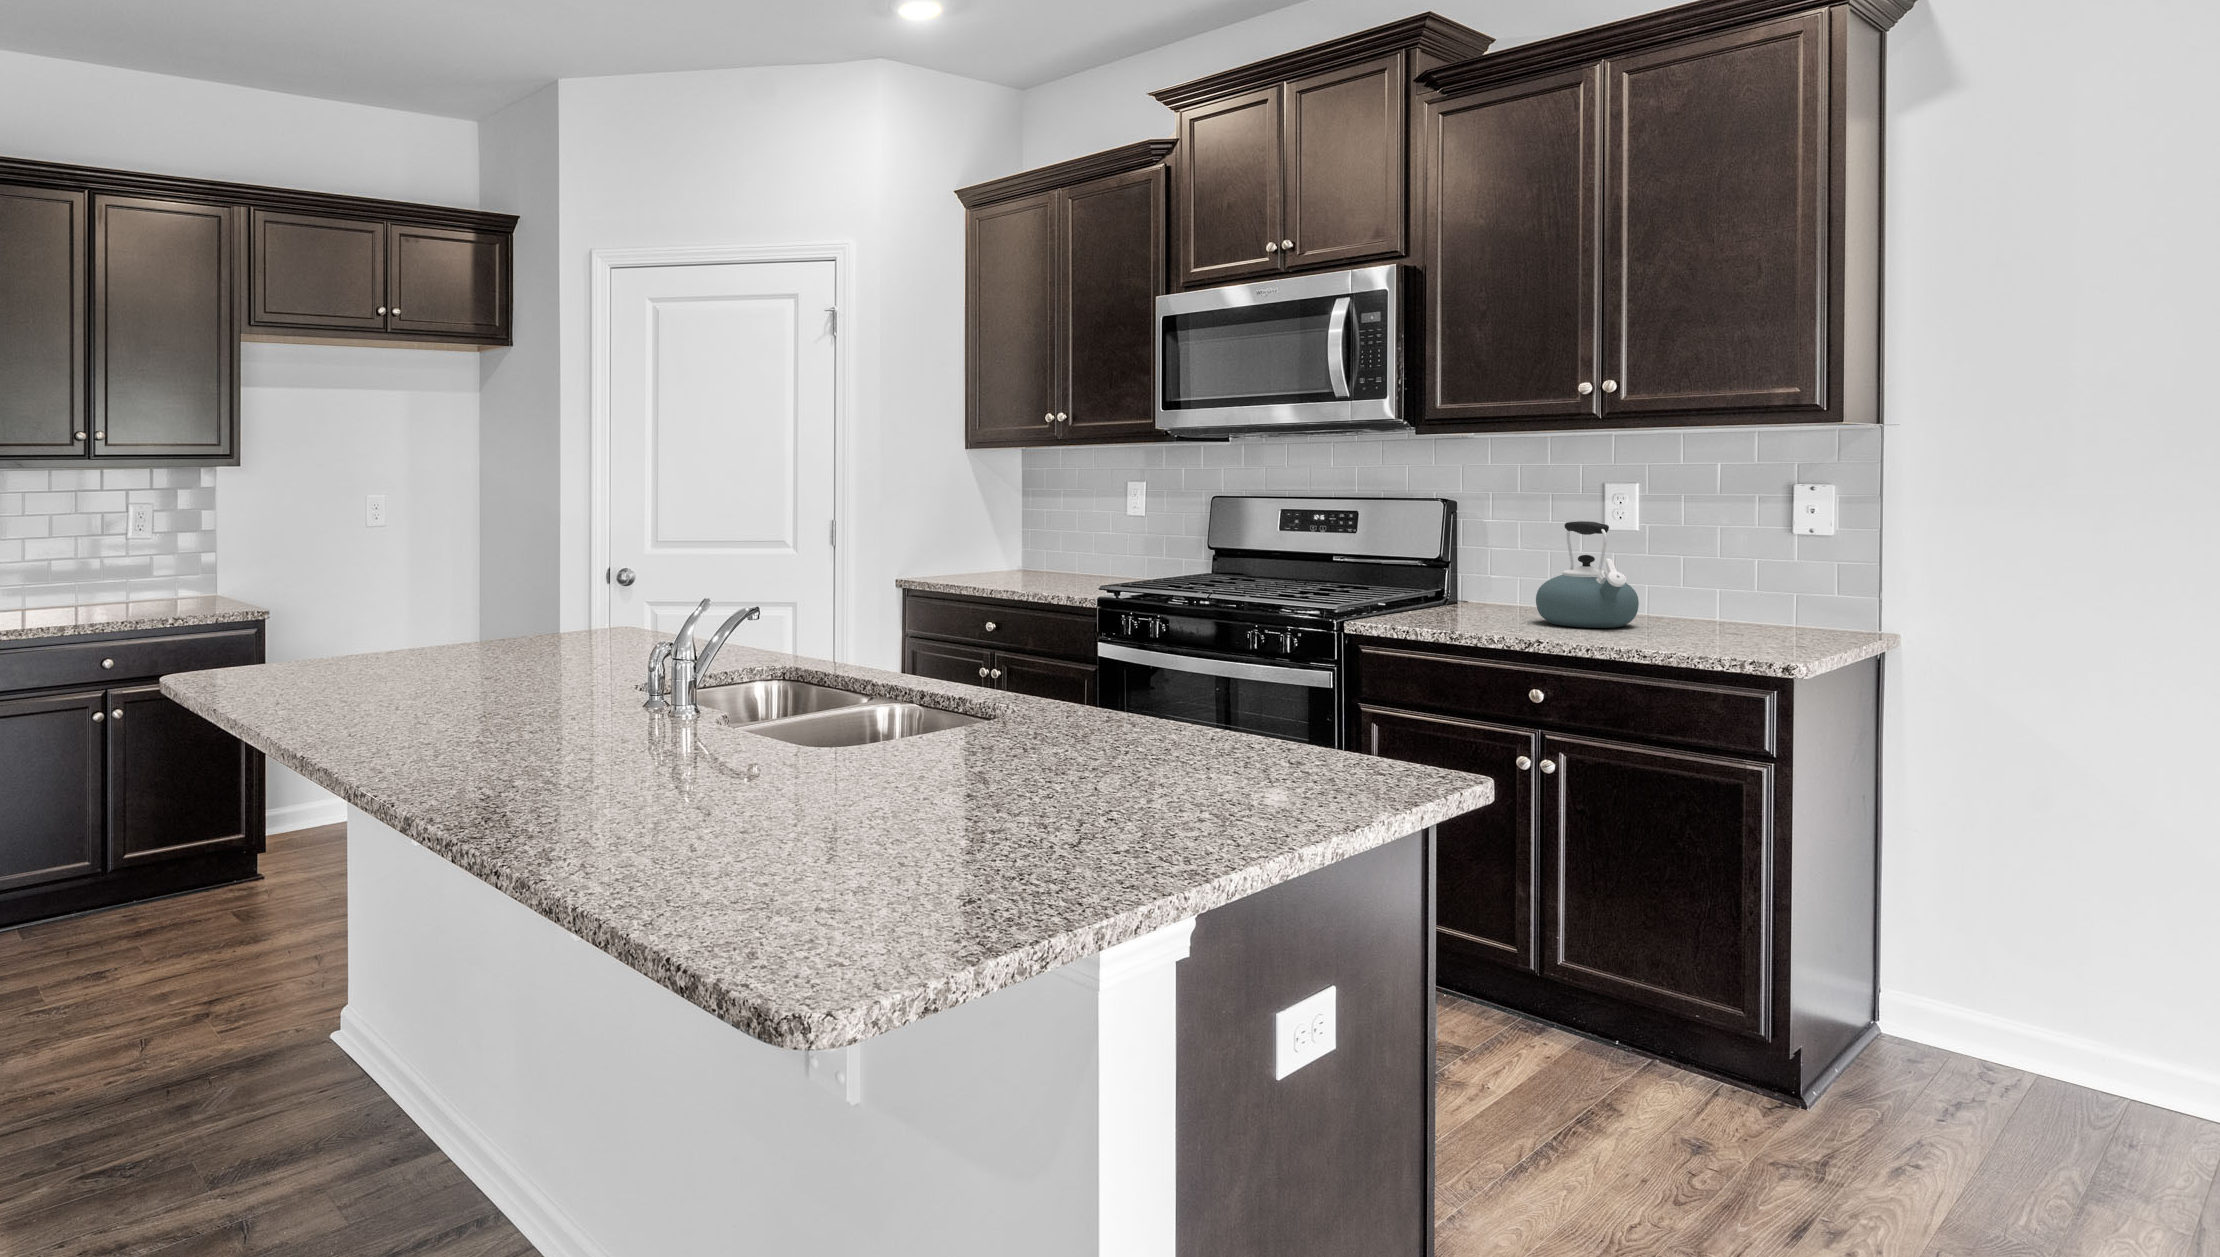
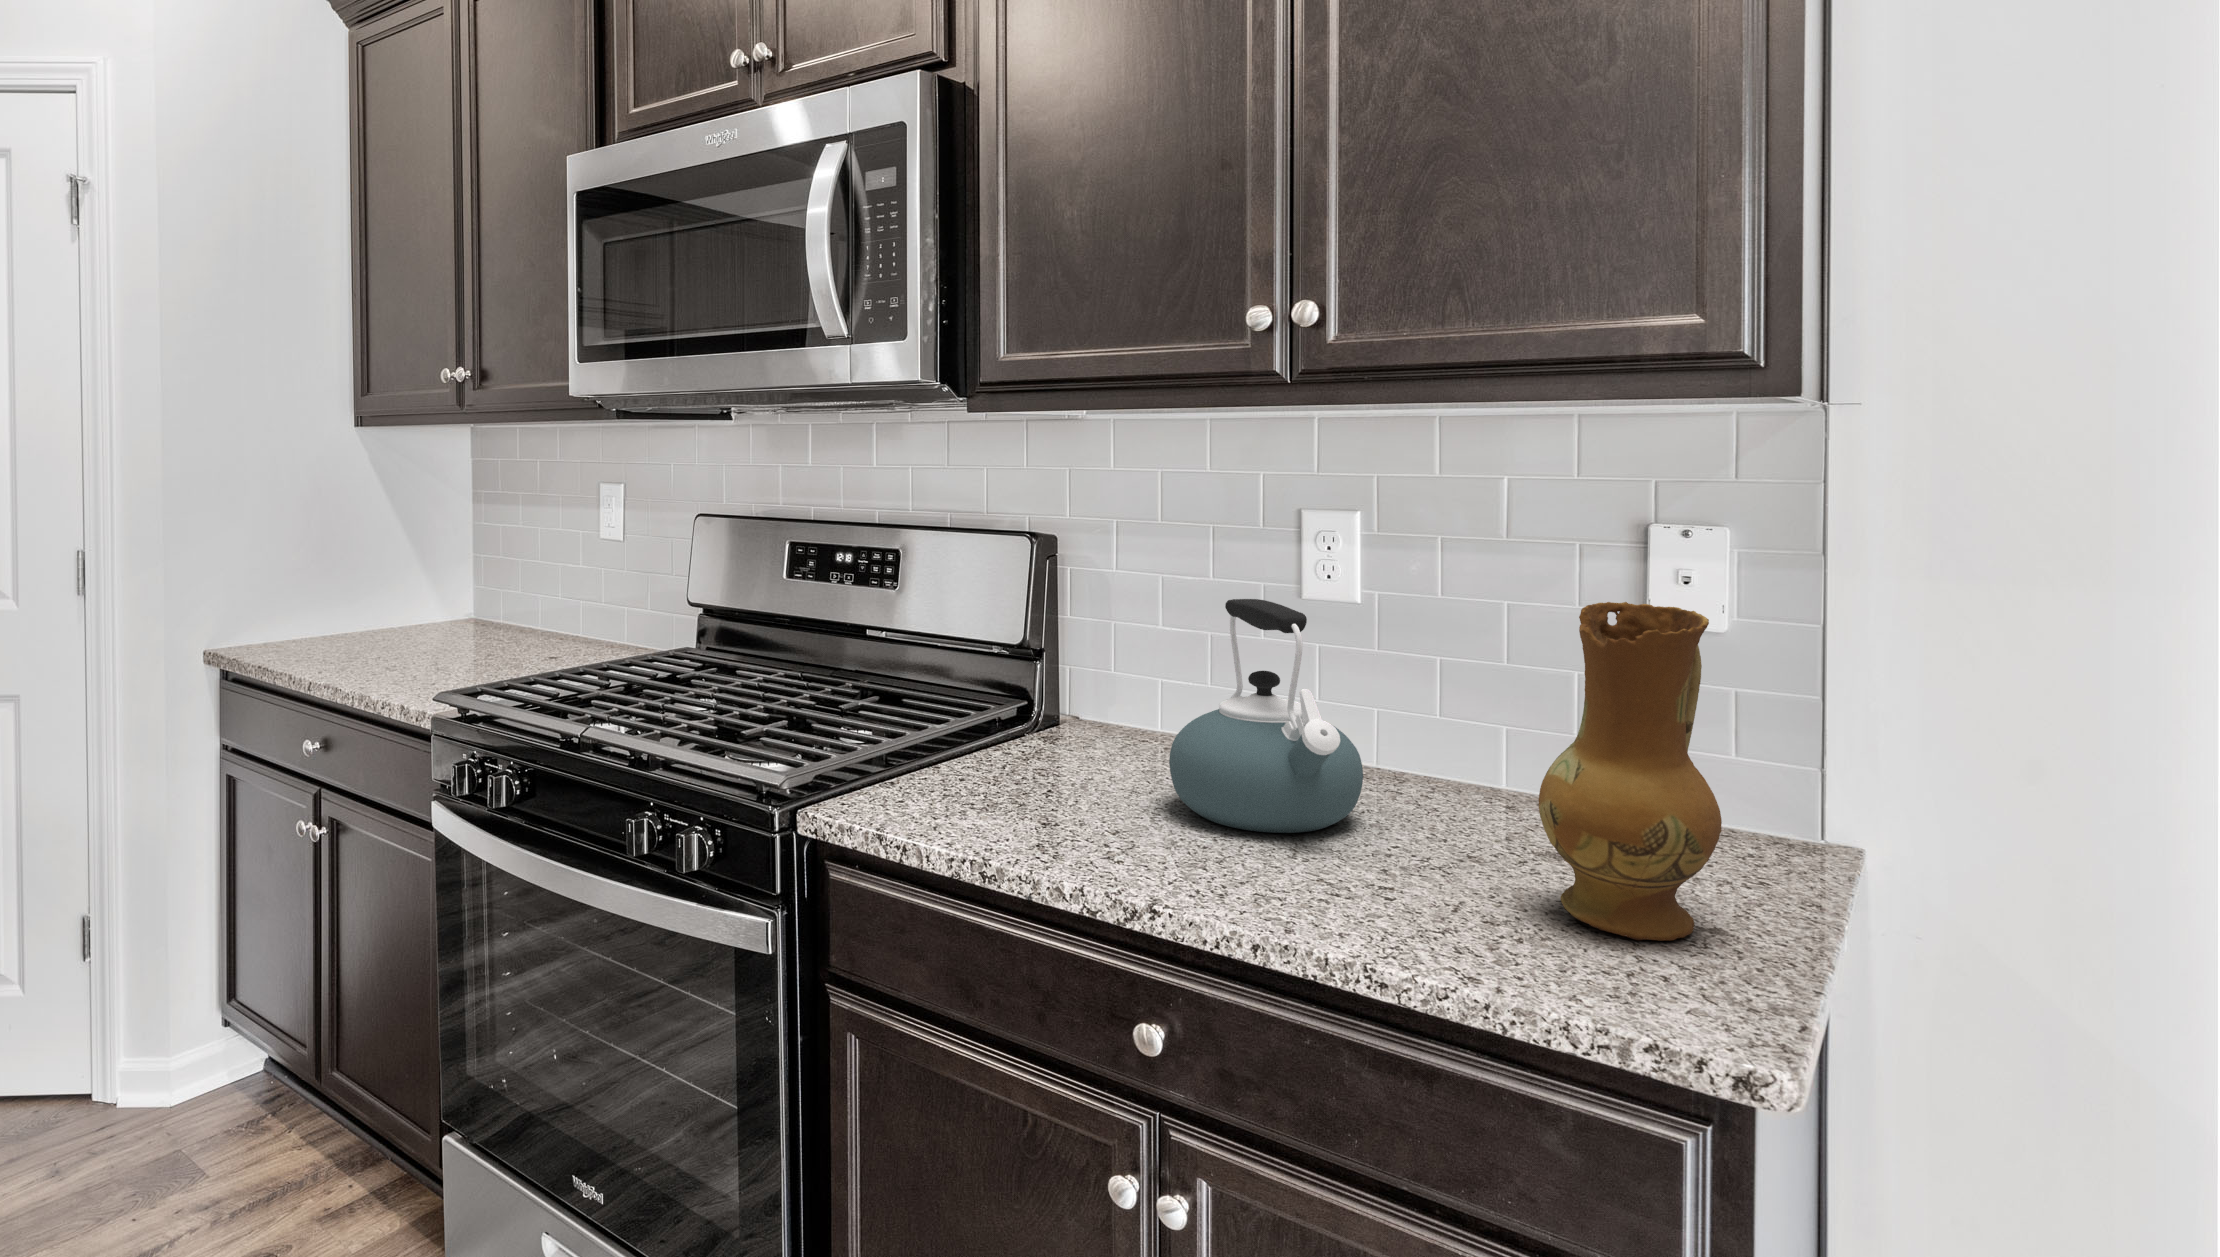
ceramic jug: none [1720,508,1802,647] -> present [1539,602,1722,941]

